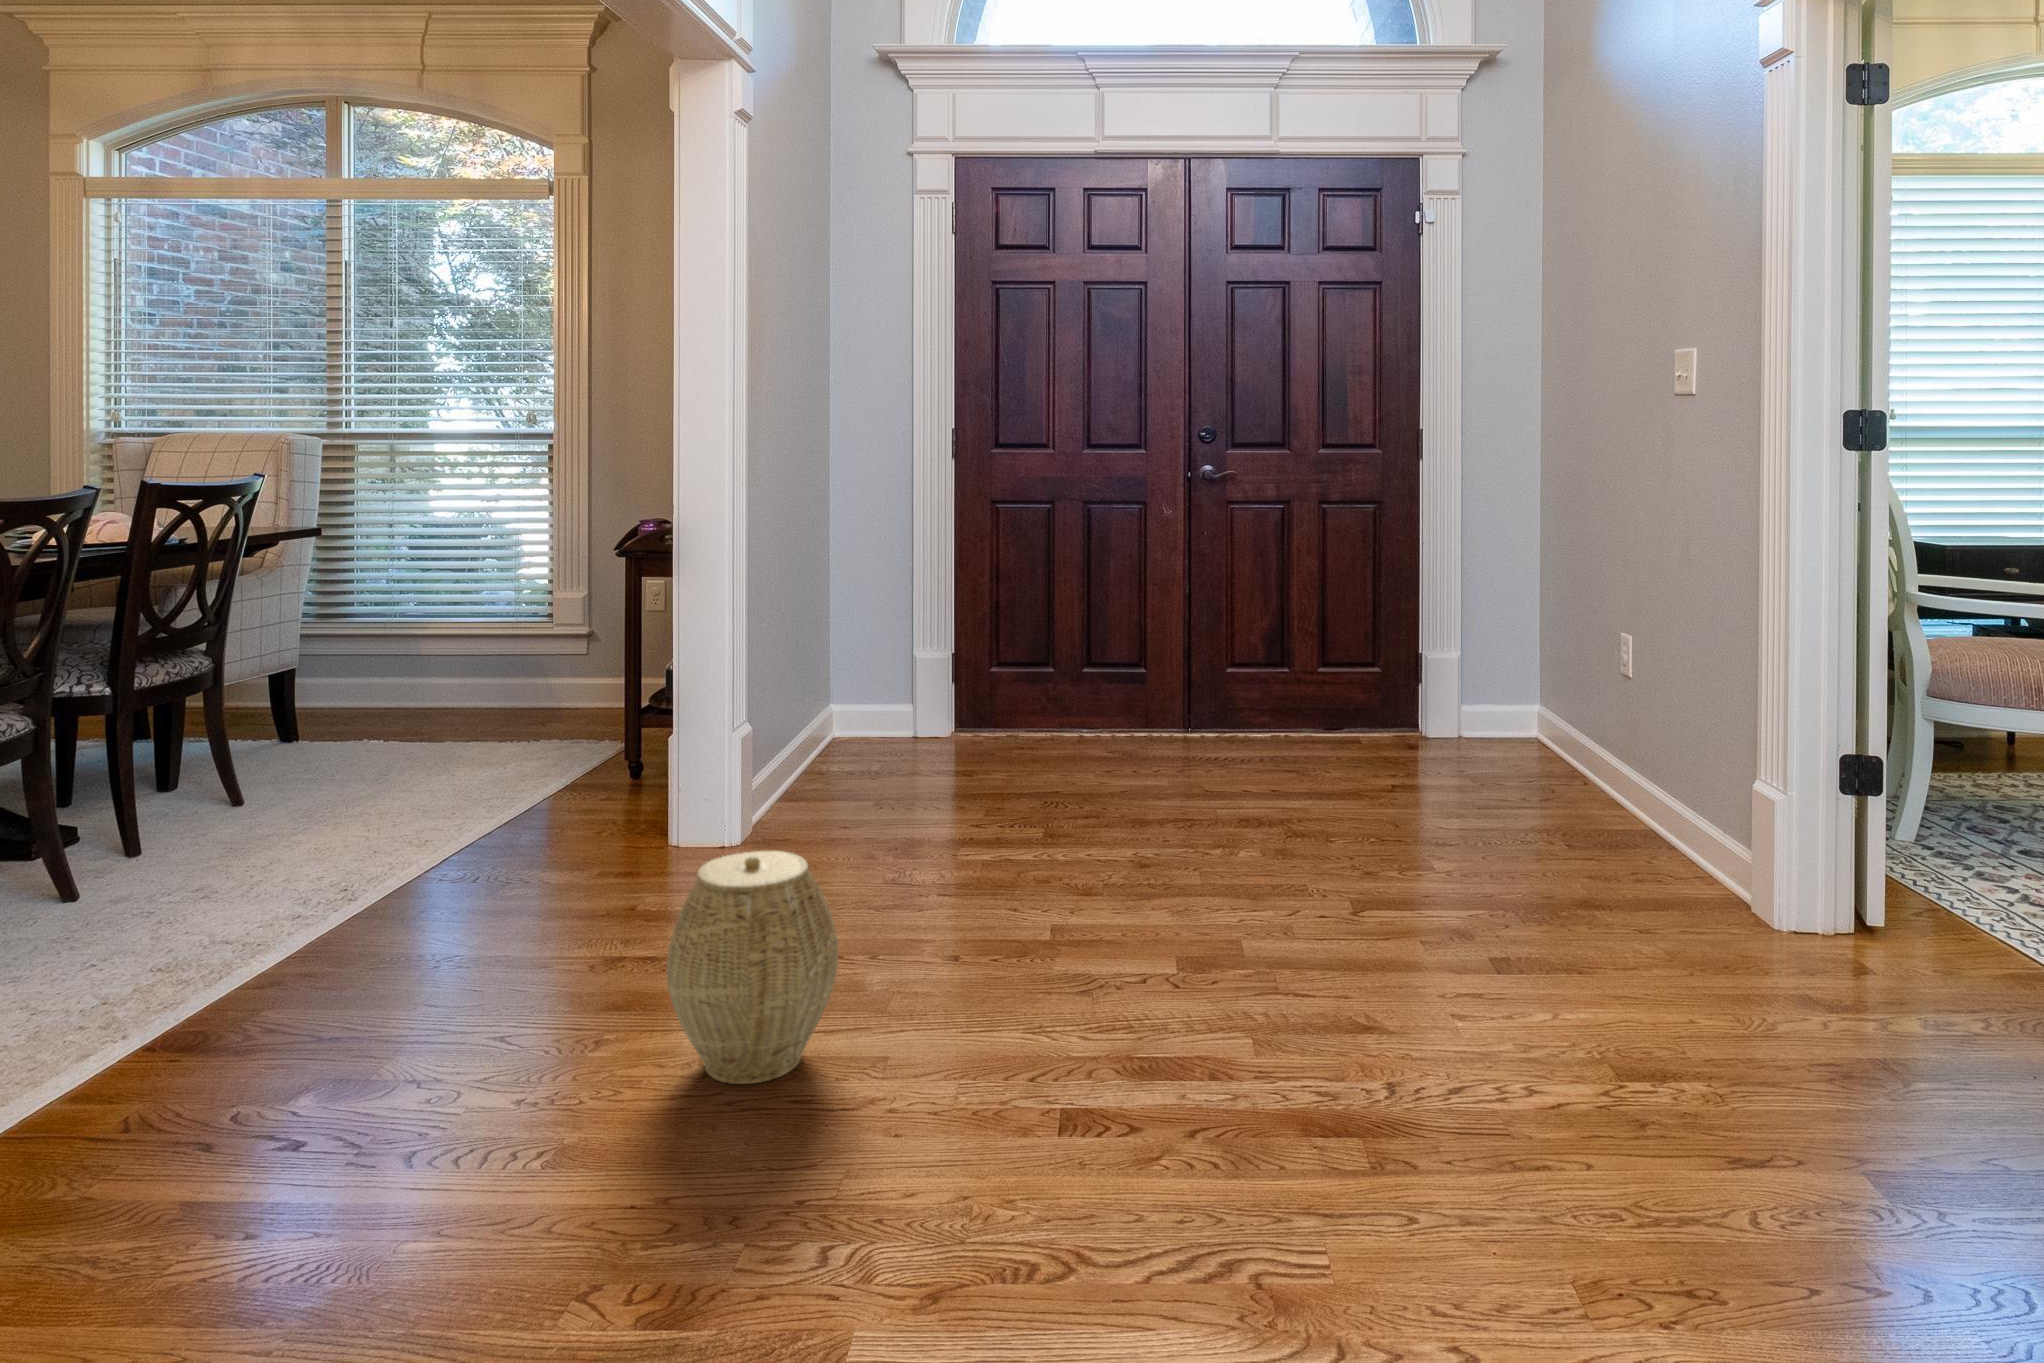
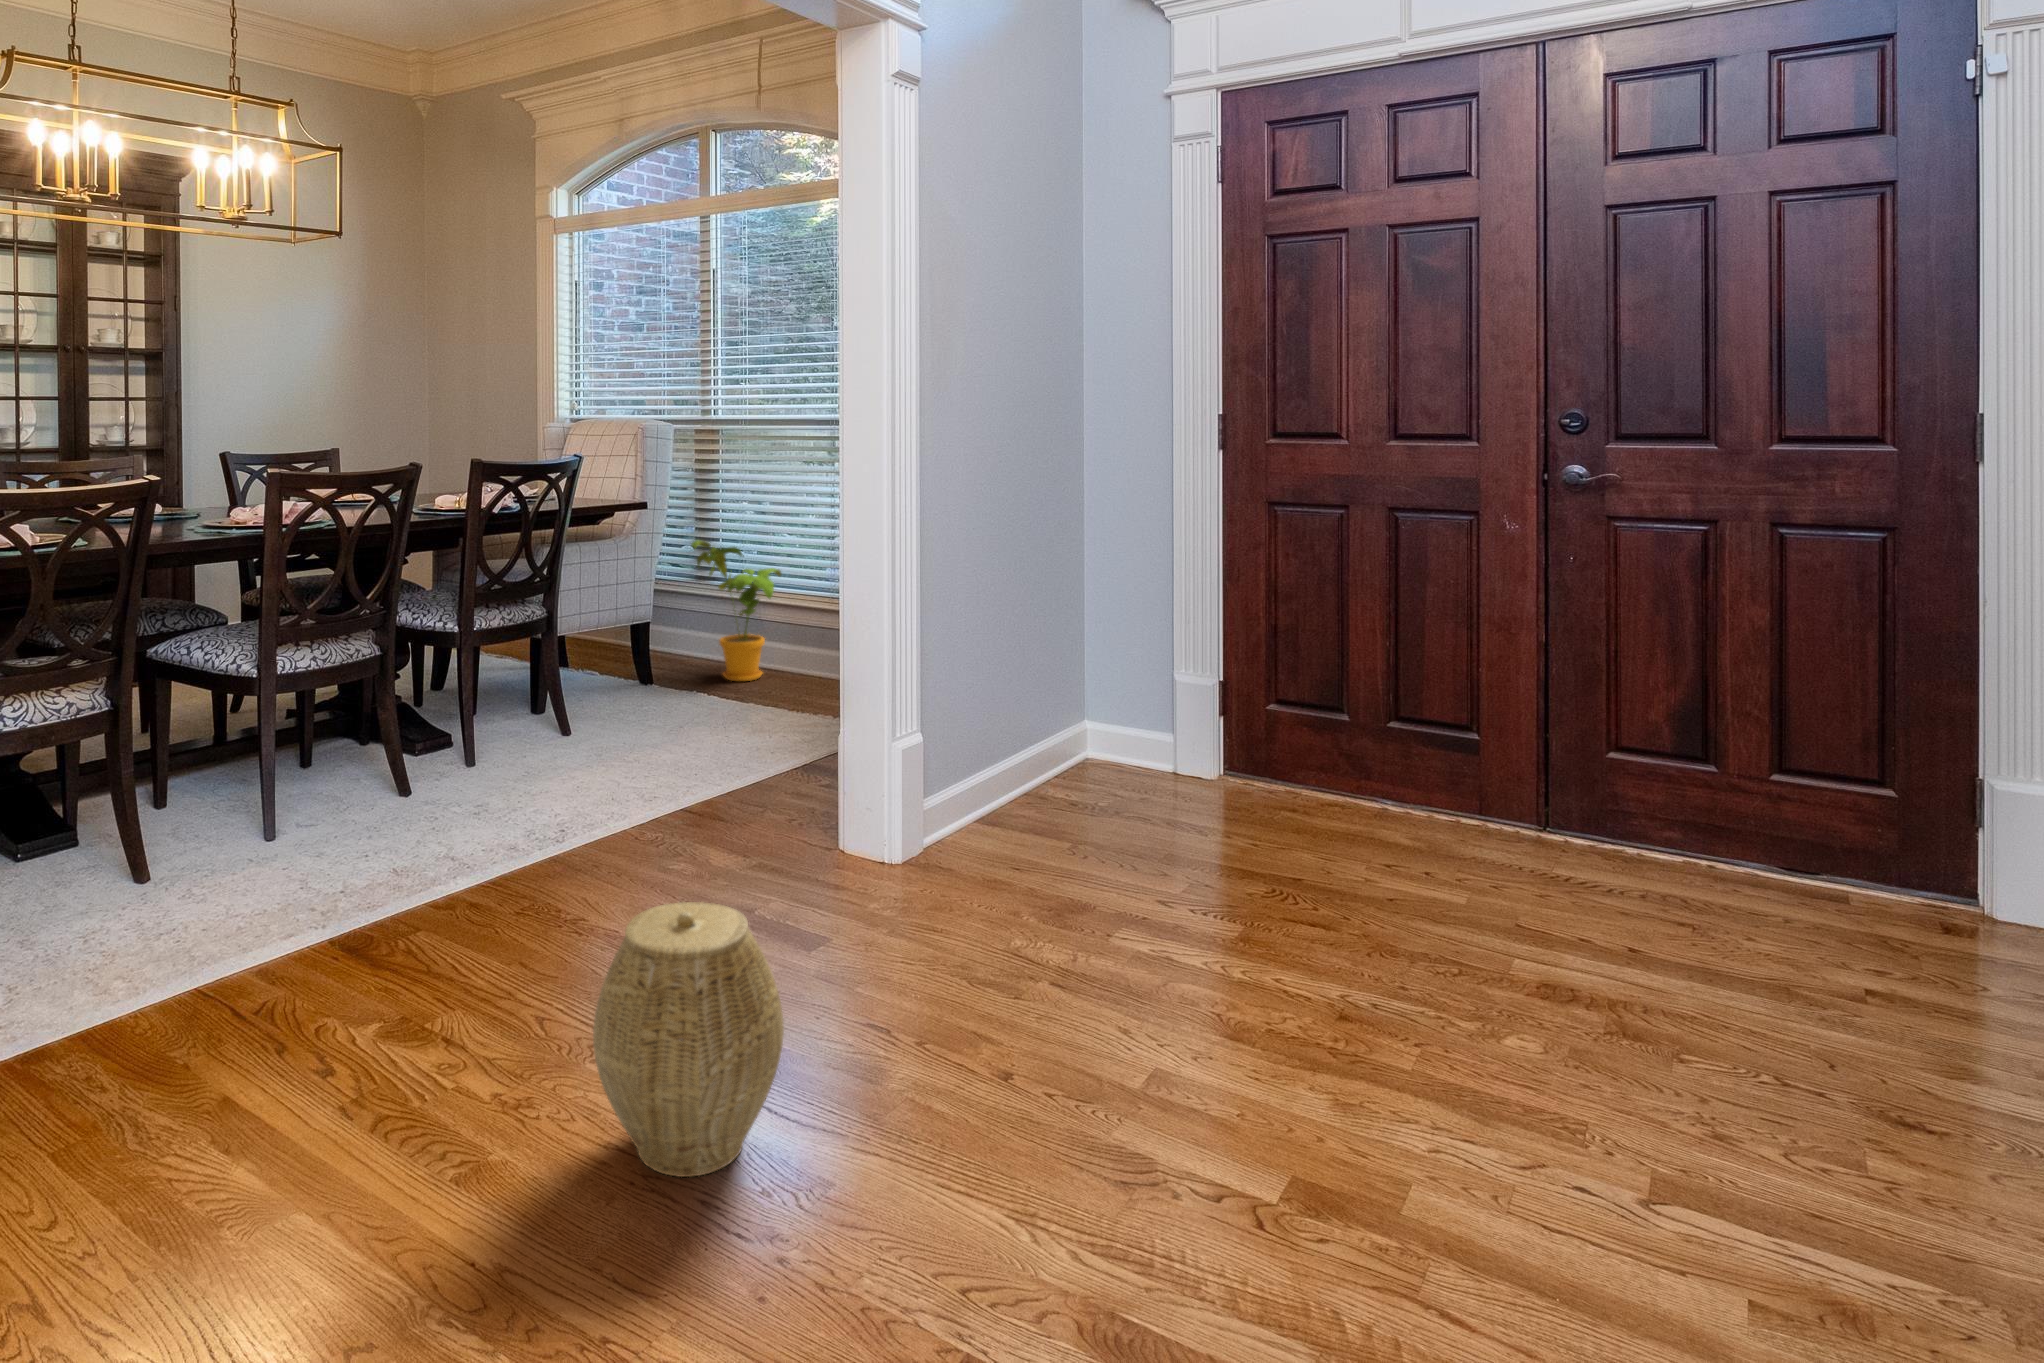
house plant: none [350,569,456,725] -> present [691,541,781,681]

